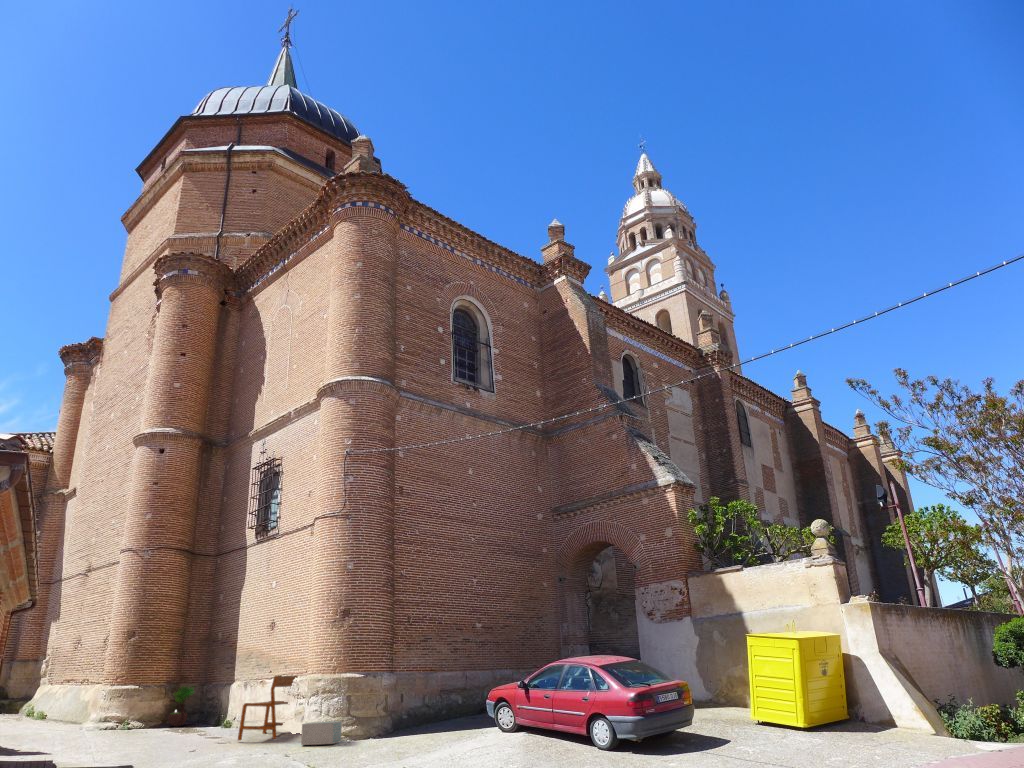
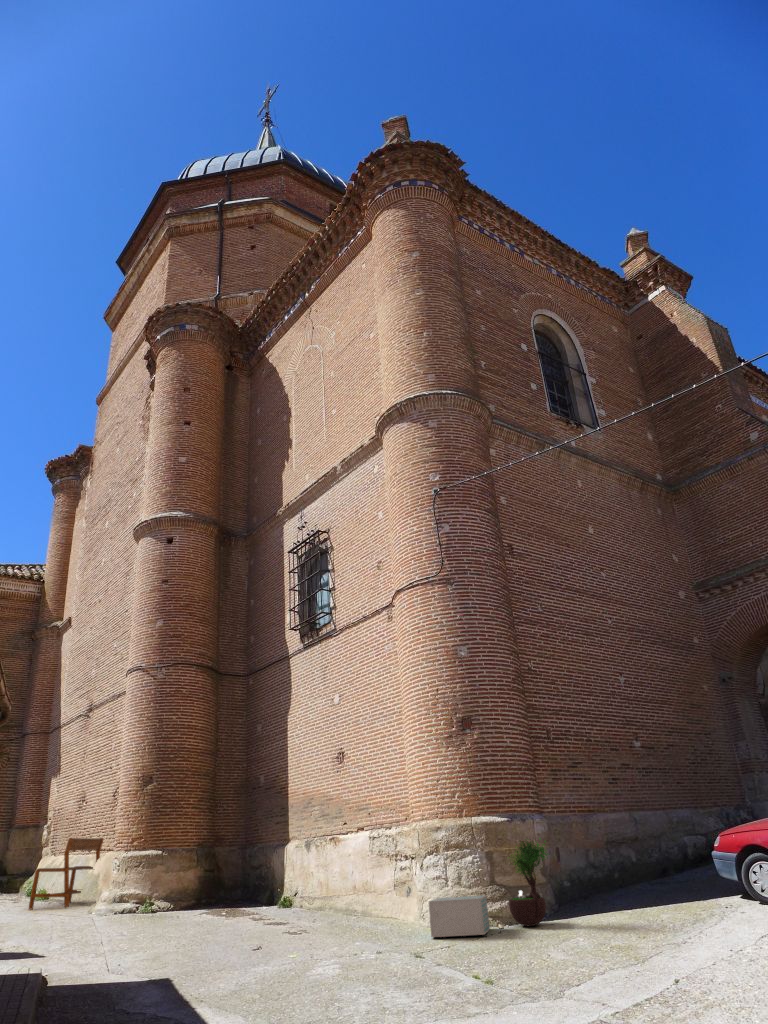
bench: present [238,675,297,740] -> present [28,838,104,909]
potted tree: present [168,687,193,727] -> present [509,839,546,927]

